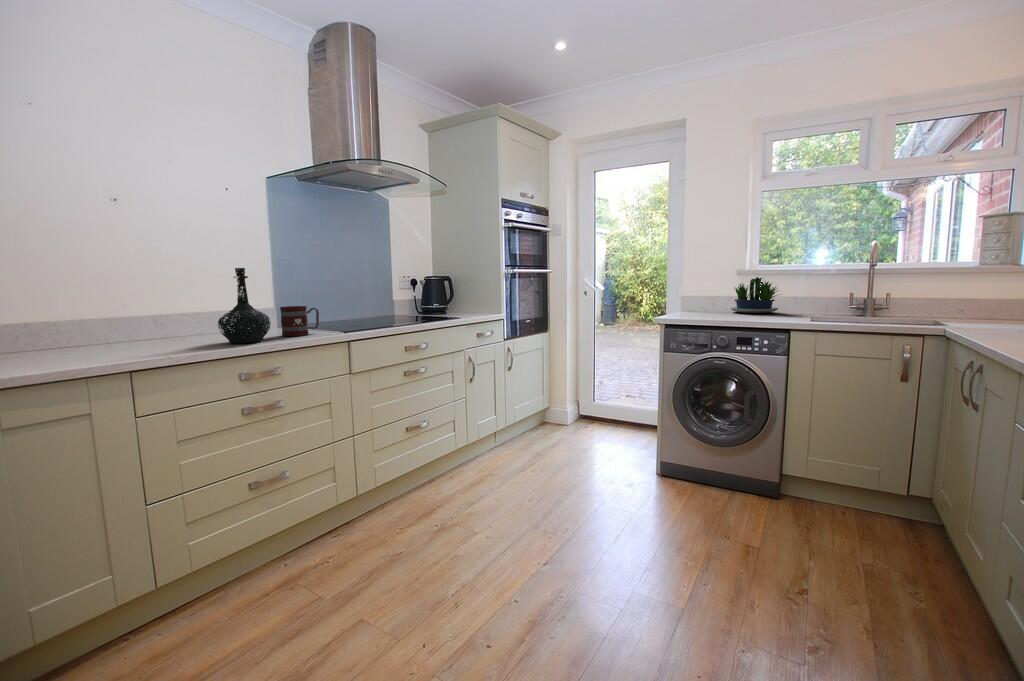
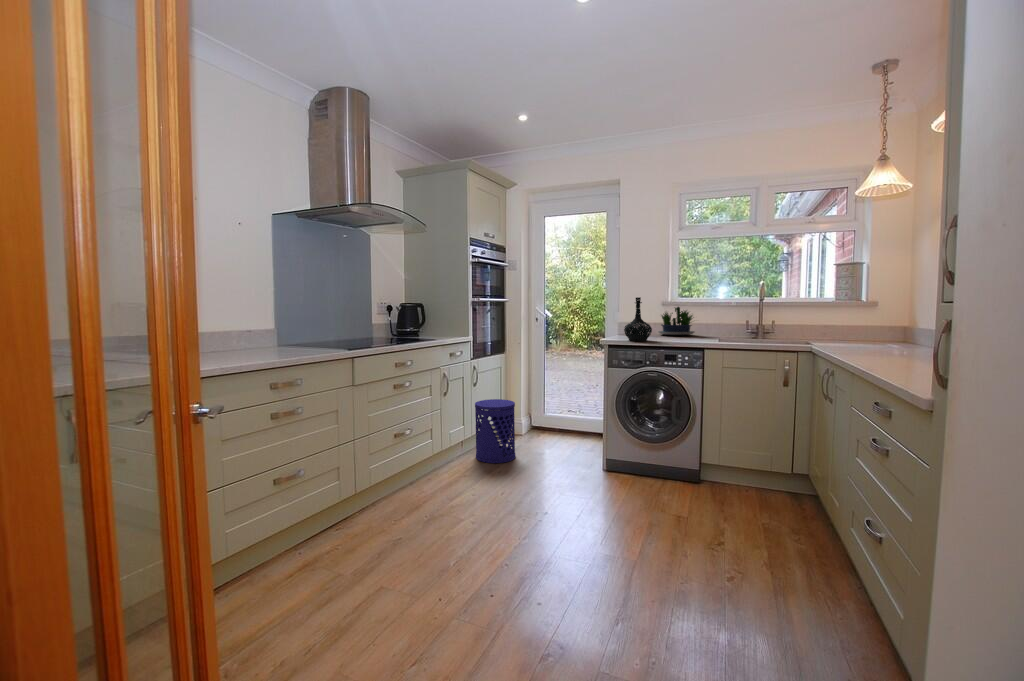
bottle: present [218,268,271,343] -> present [624,297,652,341]
mug: present [280,306,319,336] -> none [290,329,322,354]
waste bin: none [509,386,555,459] -> present [475,399,516,463]

